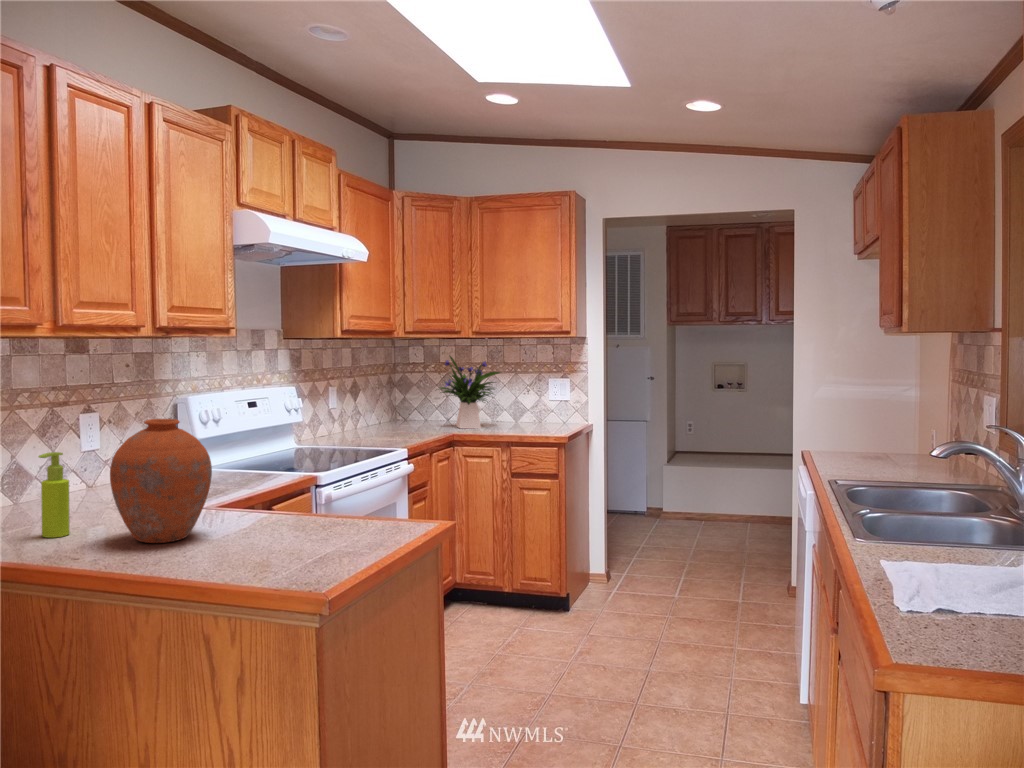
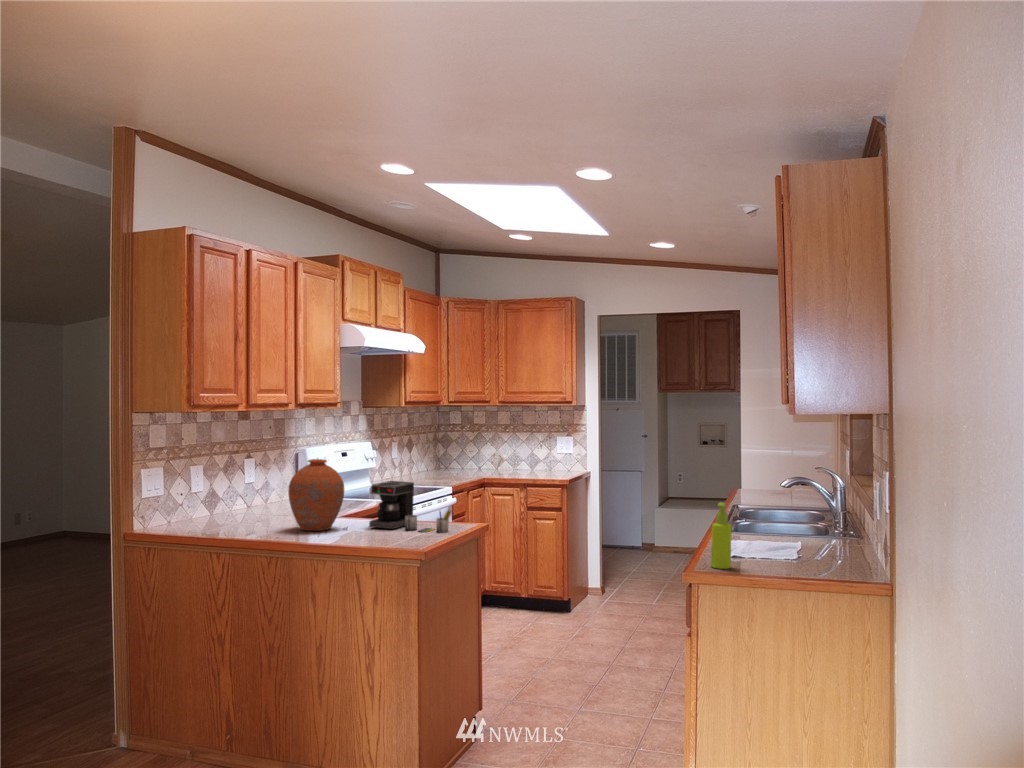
flower arrangement: present [441,356,500,429] -> none [469,418,522,474]
soap dispenser: present [38,452,70,538] -> present [711,502,732,569]
coffee maker: none [256,453,395,547] -> present [369,481,451,533]

